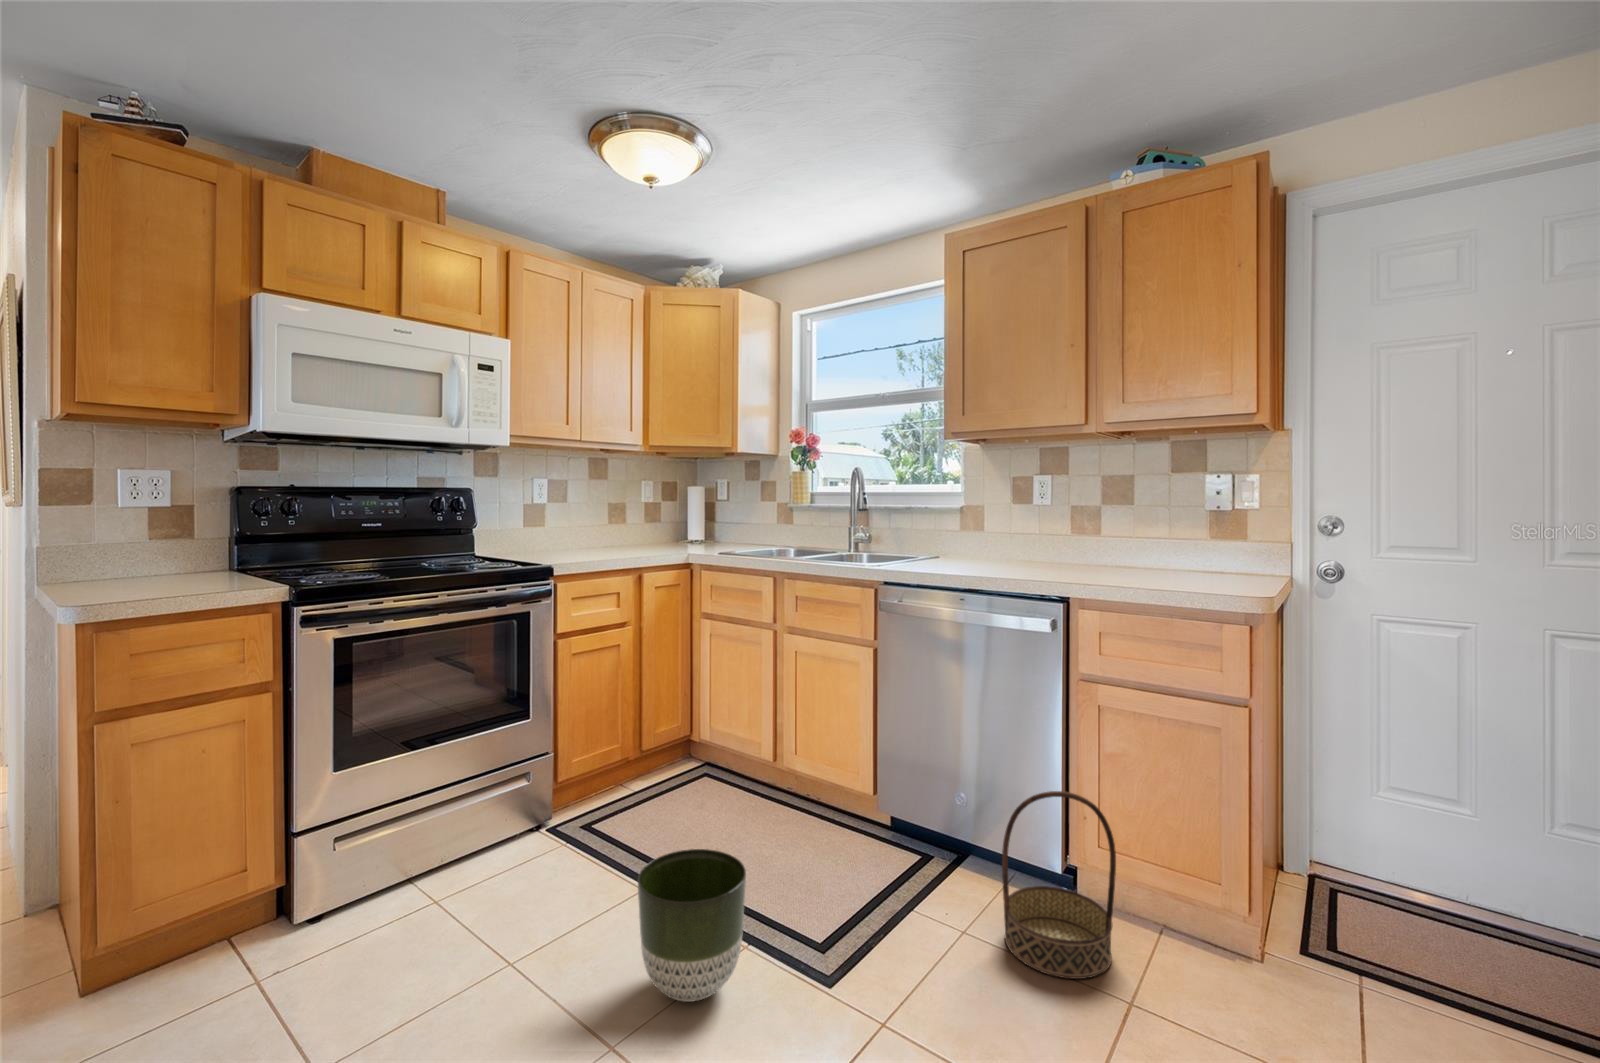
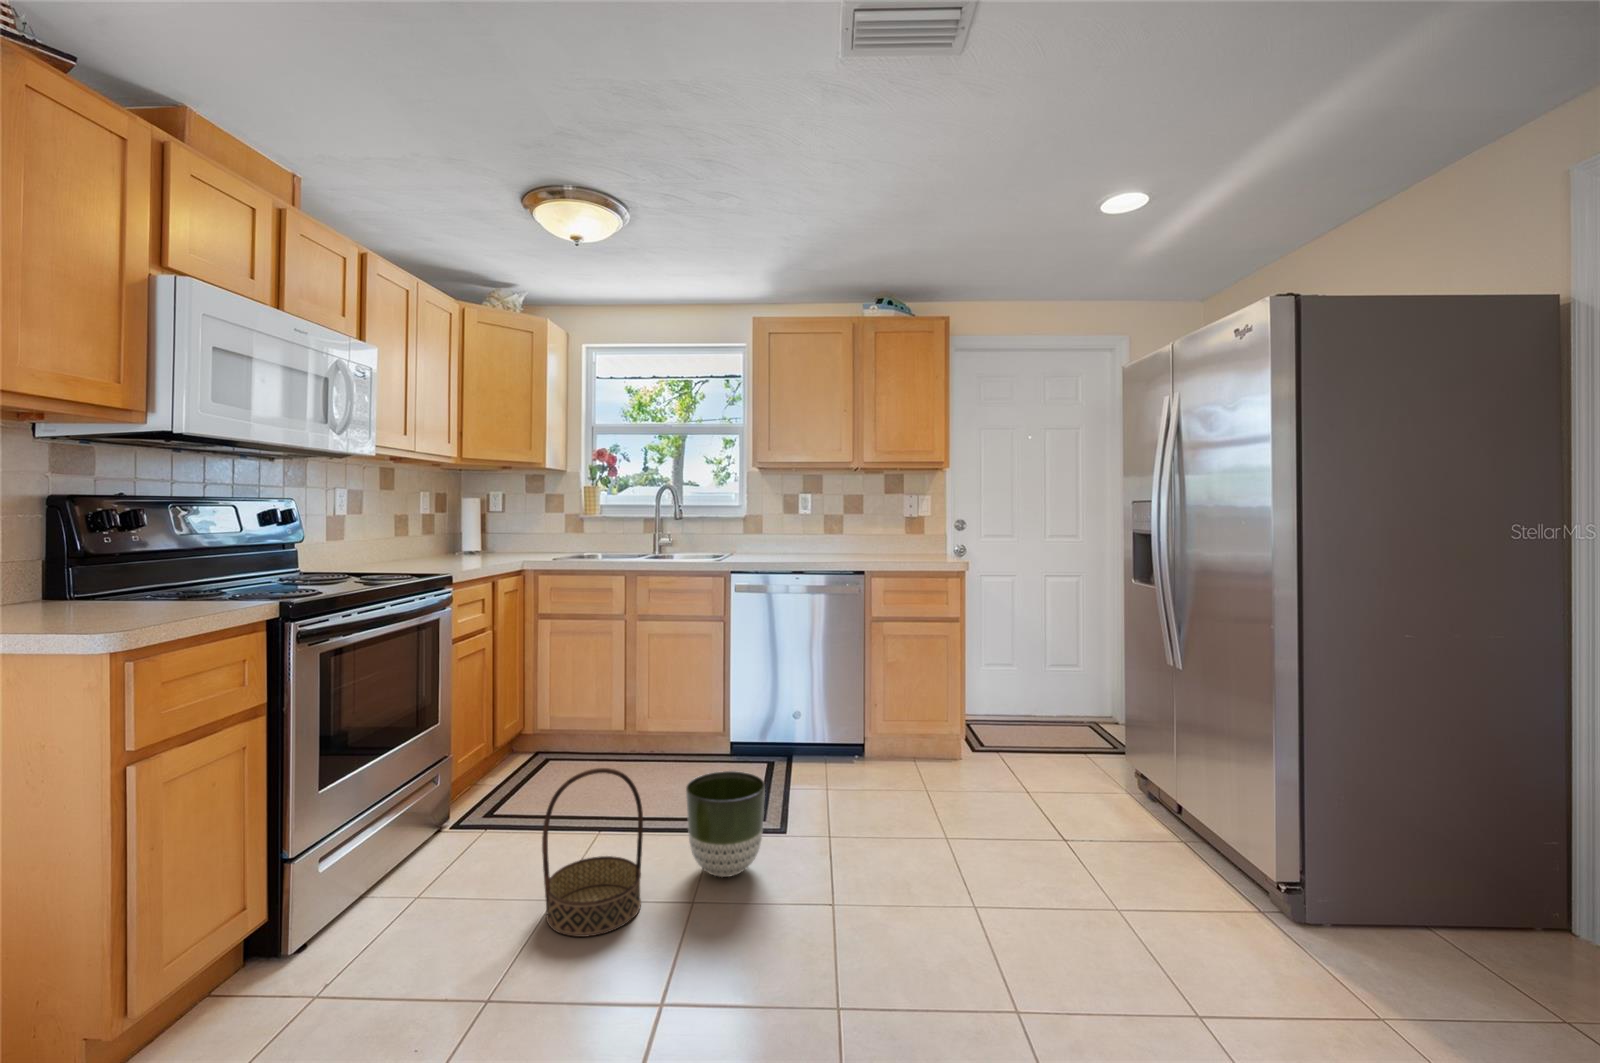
basket: present [1002,791,1116,979] -> present [542,768,643,937]

